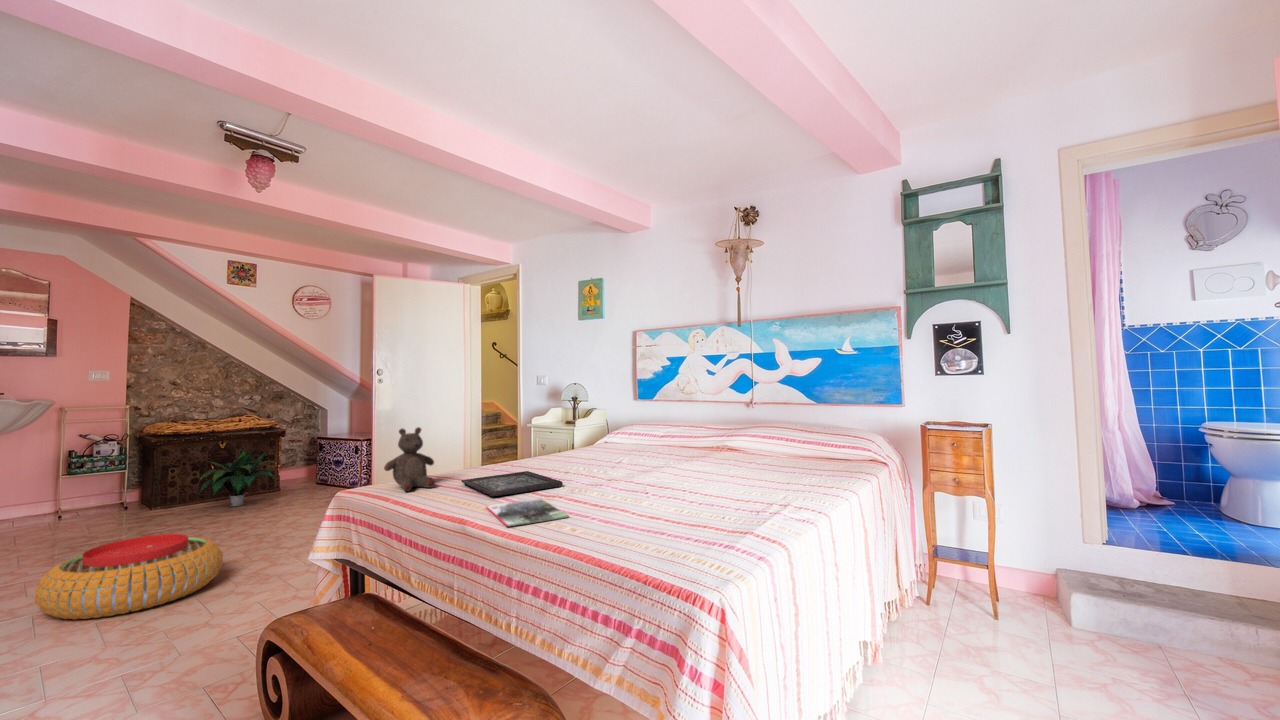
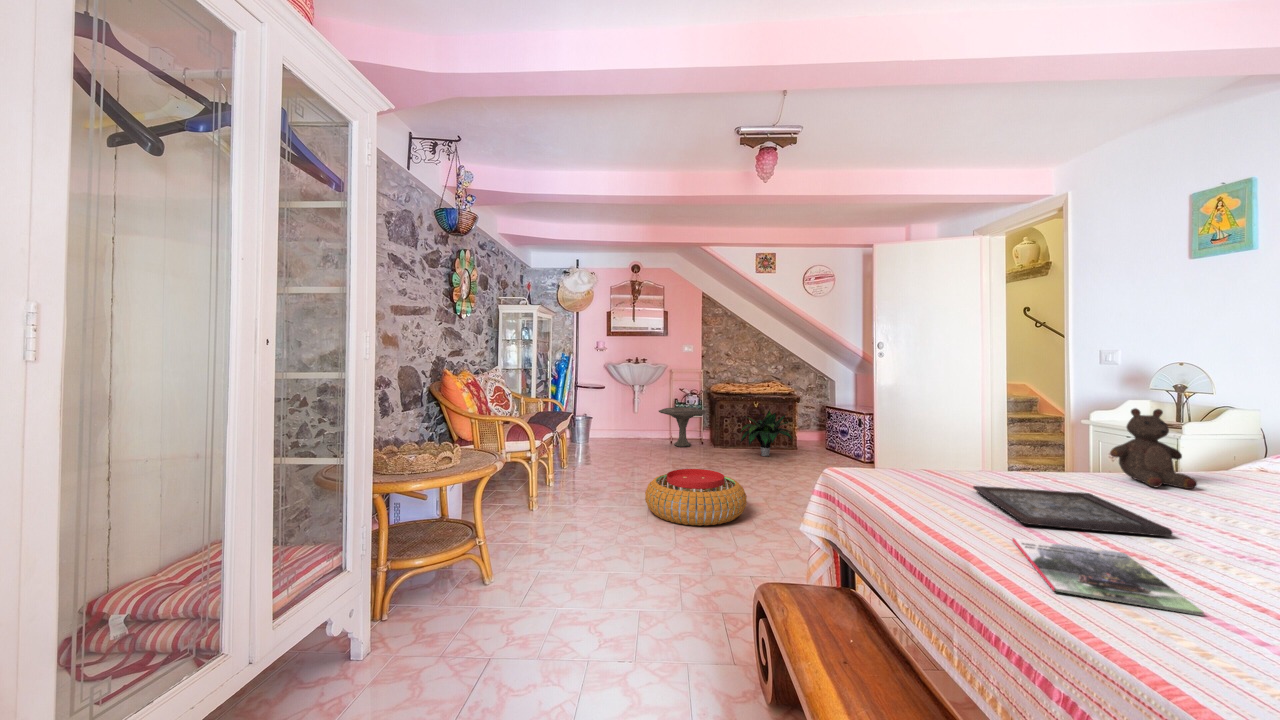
stuffed bear: present [384,427,435,491] -> present [1110,408,1197,489]
side table: none [33,460,138,520] -> present [659,407,707,447]

